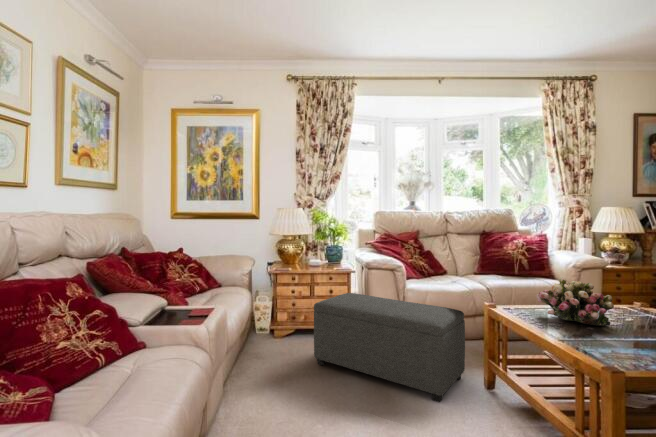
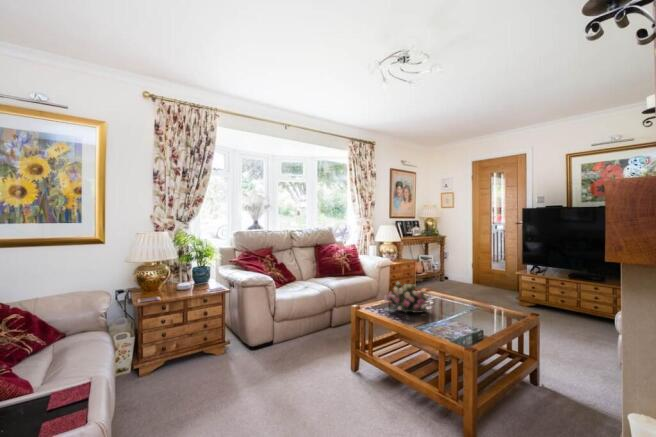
ottoman: present [314,293,465,402] -> none [202,314,337,397]

